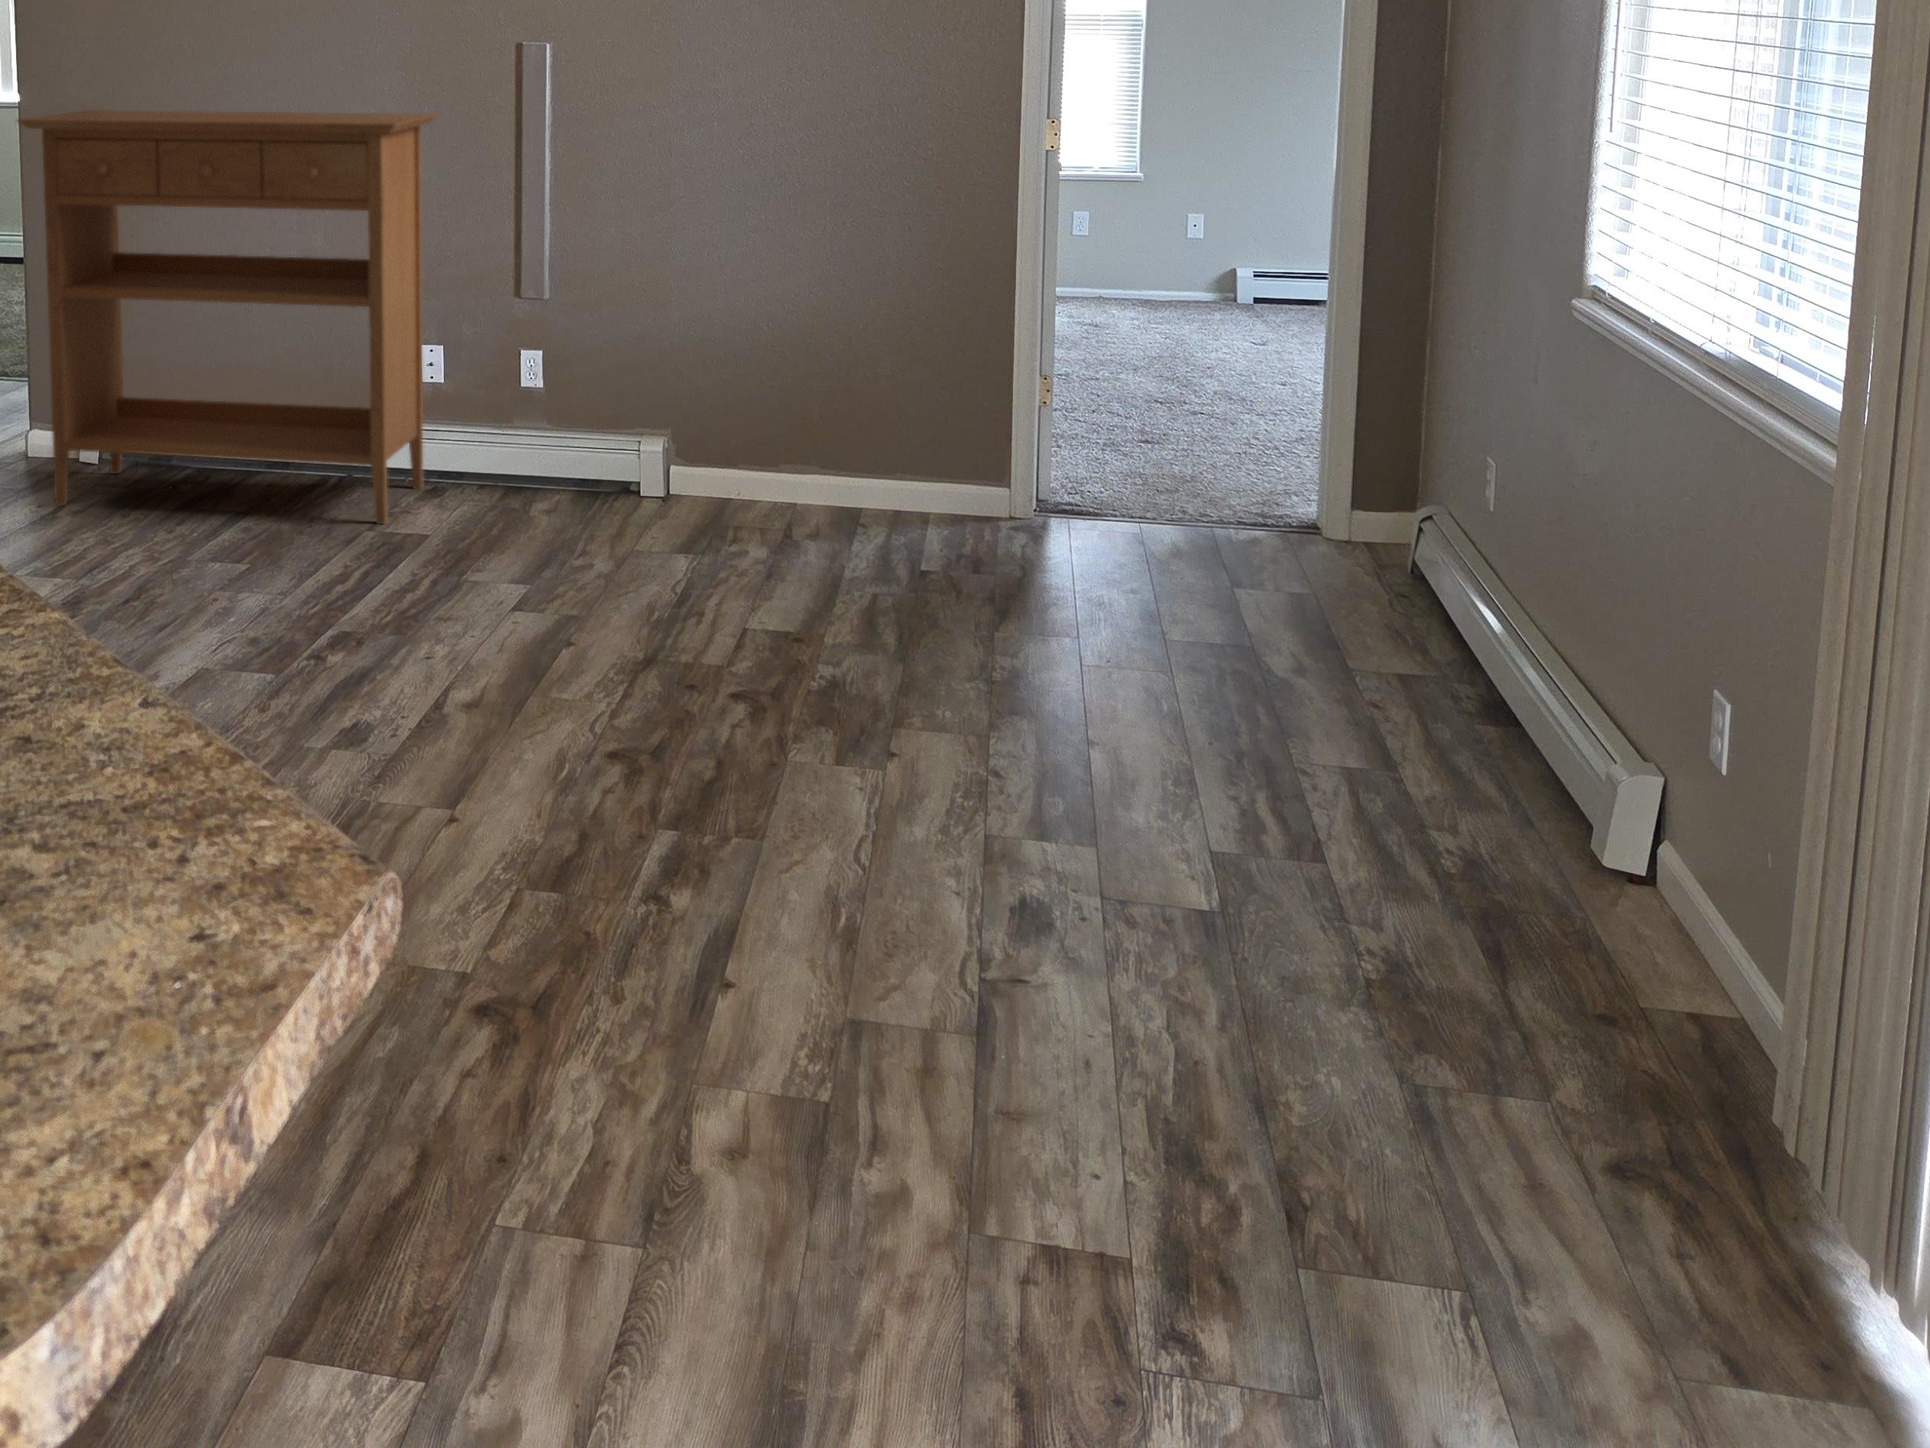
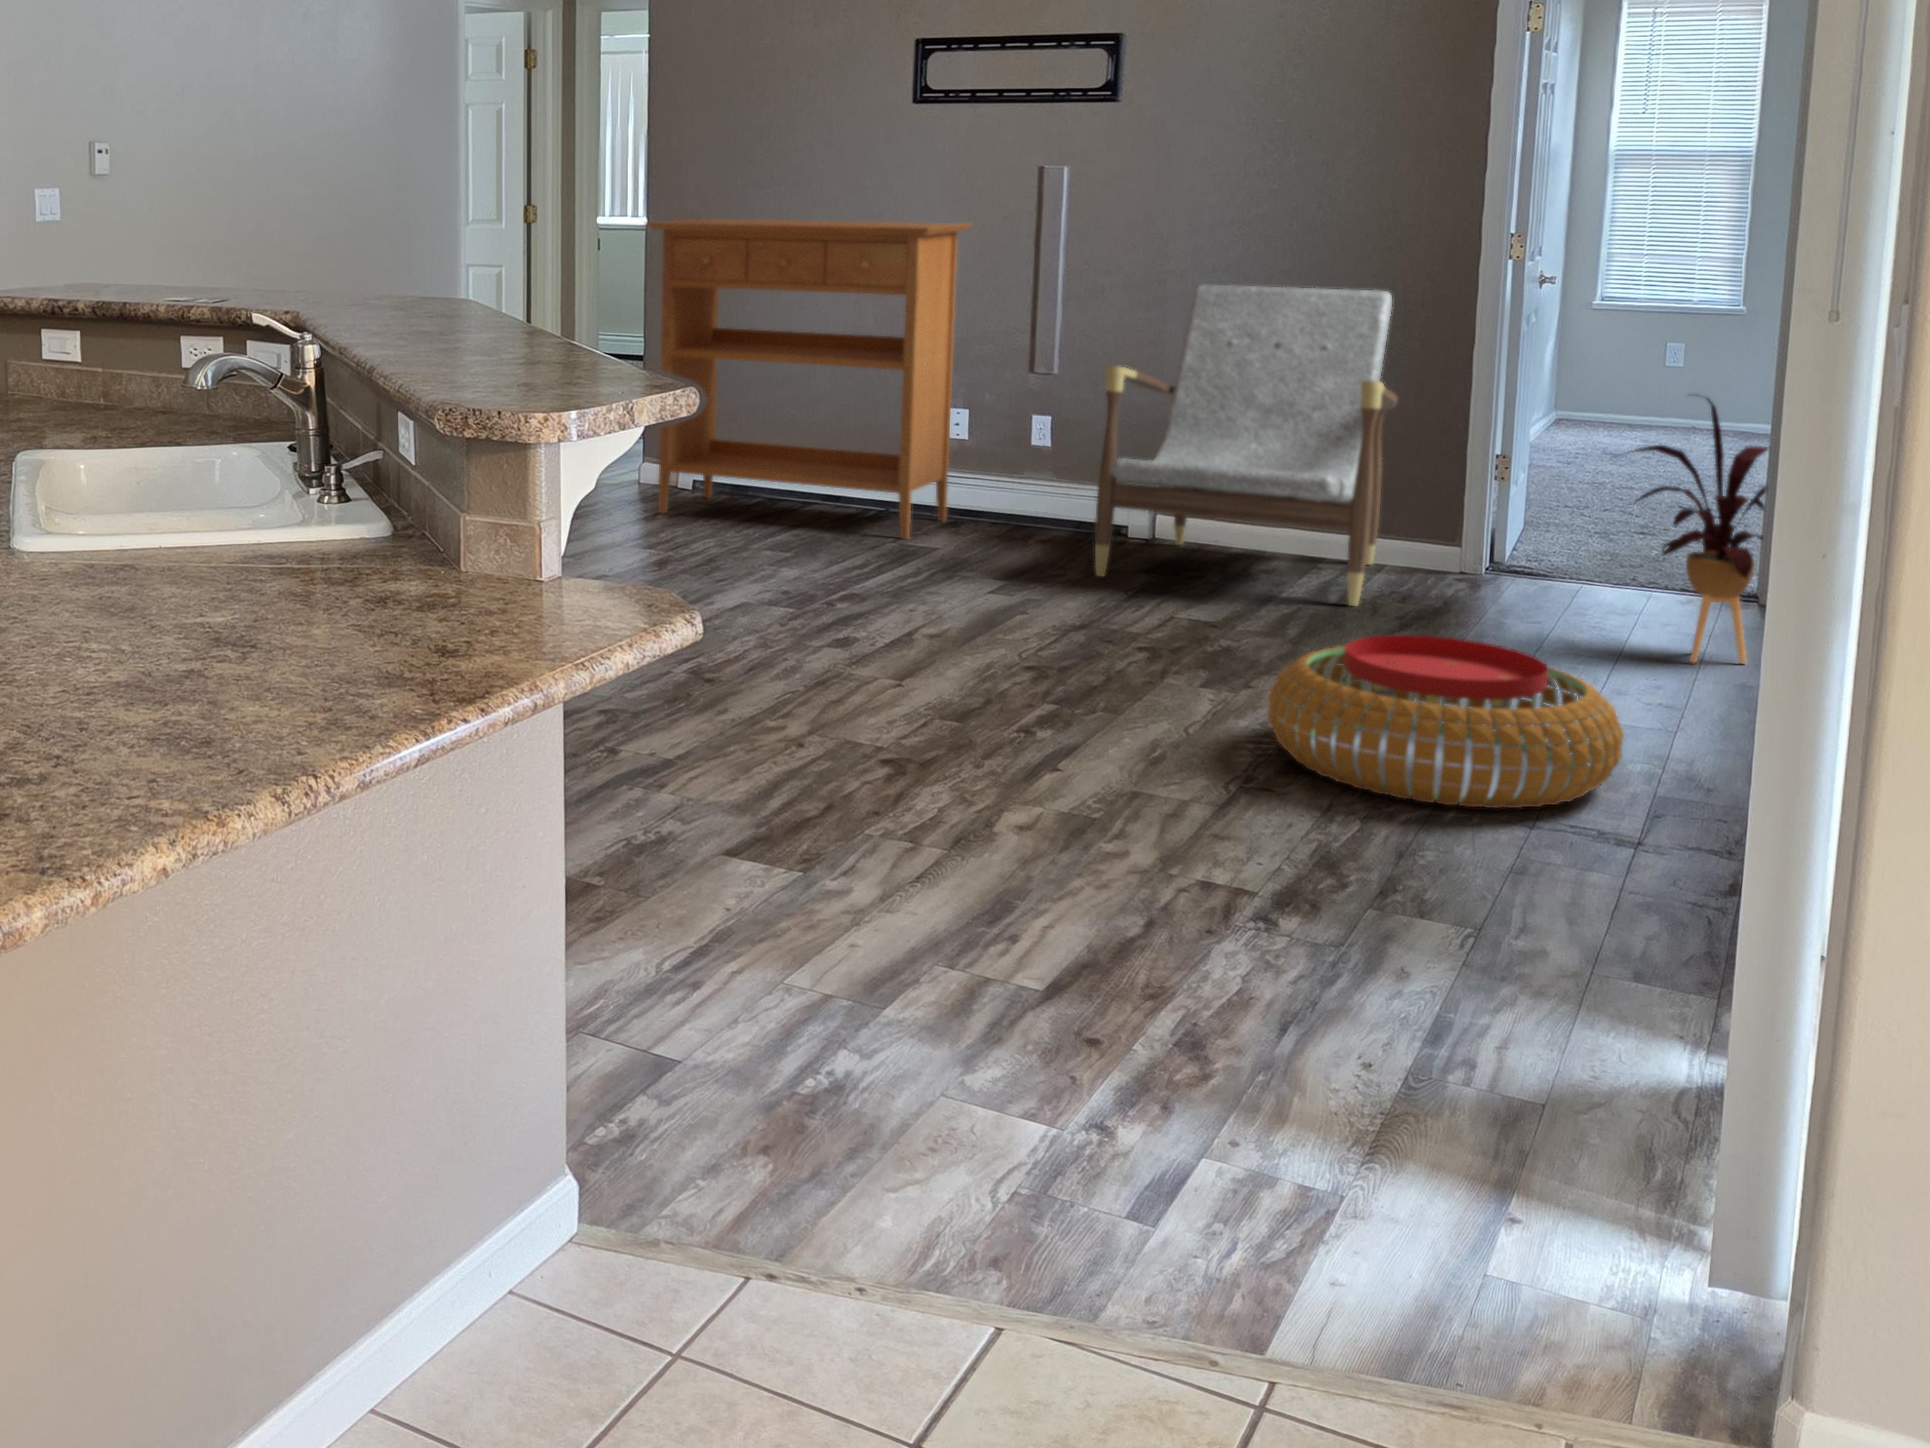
armchair: none [631,187,965,590] -> present [1095,285,1397,606]
house plant: none [1244,324,1486,648] -> present [1631,398,1771,664]
pouf: none [980,701,1452,984] -> present [1267,635,1624,808]

